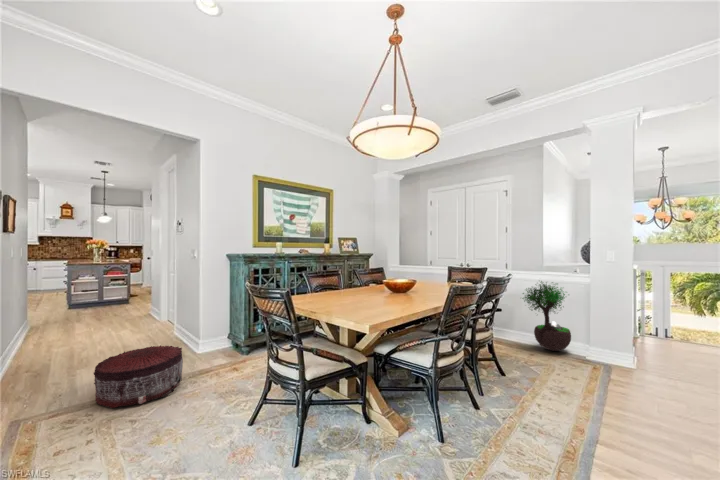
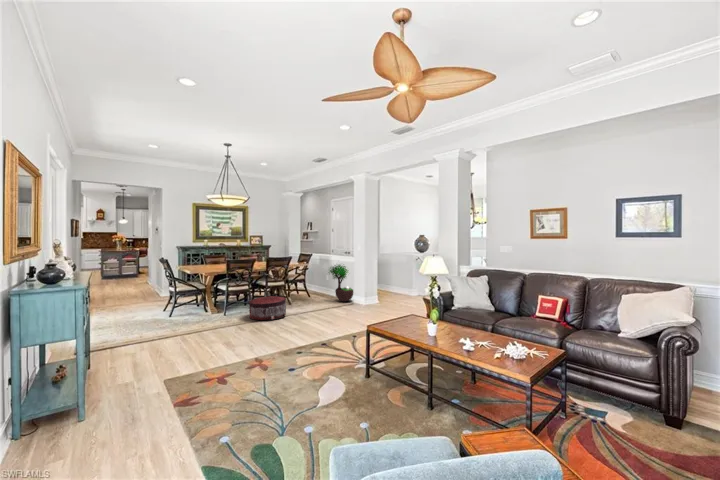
pouf: present [94,345,183,408] -> present [249,296,286,320]

